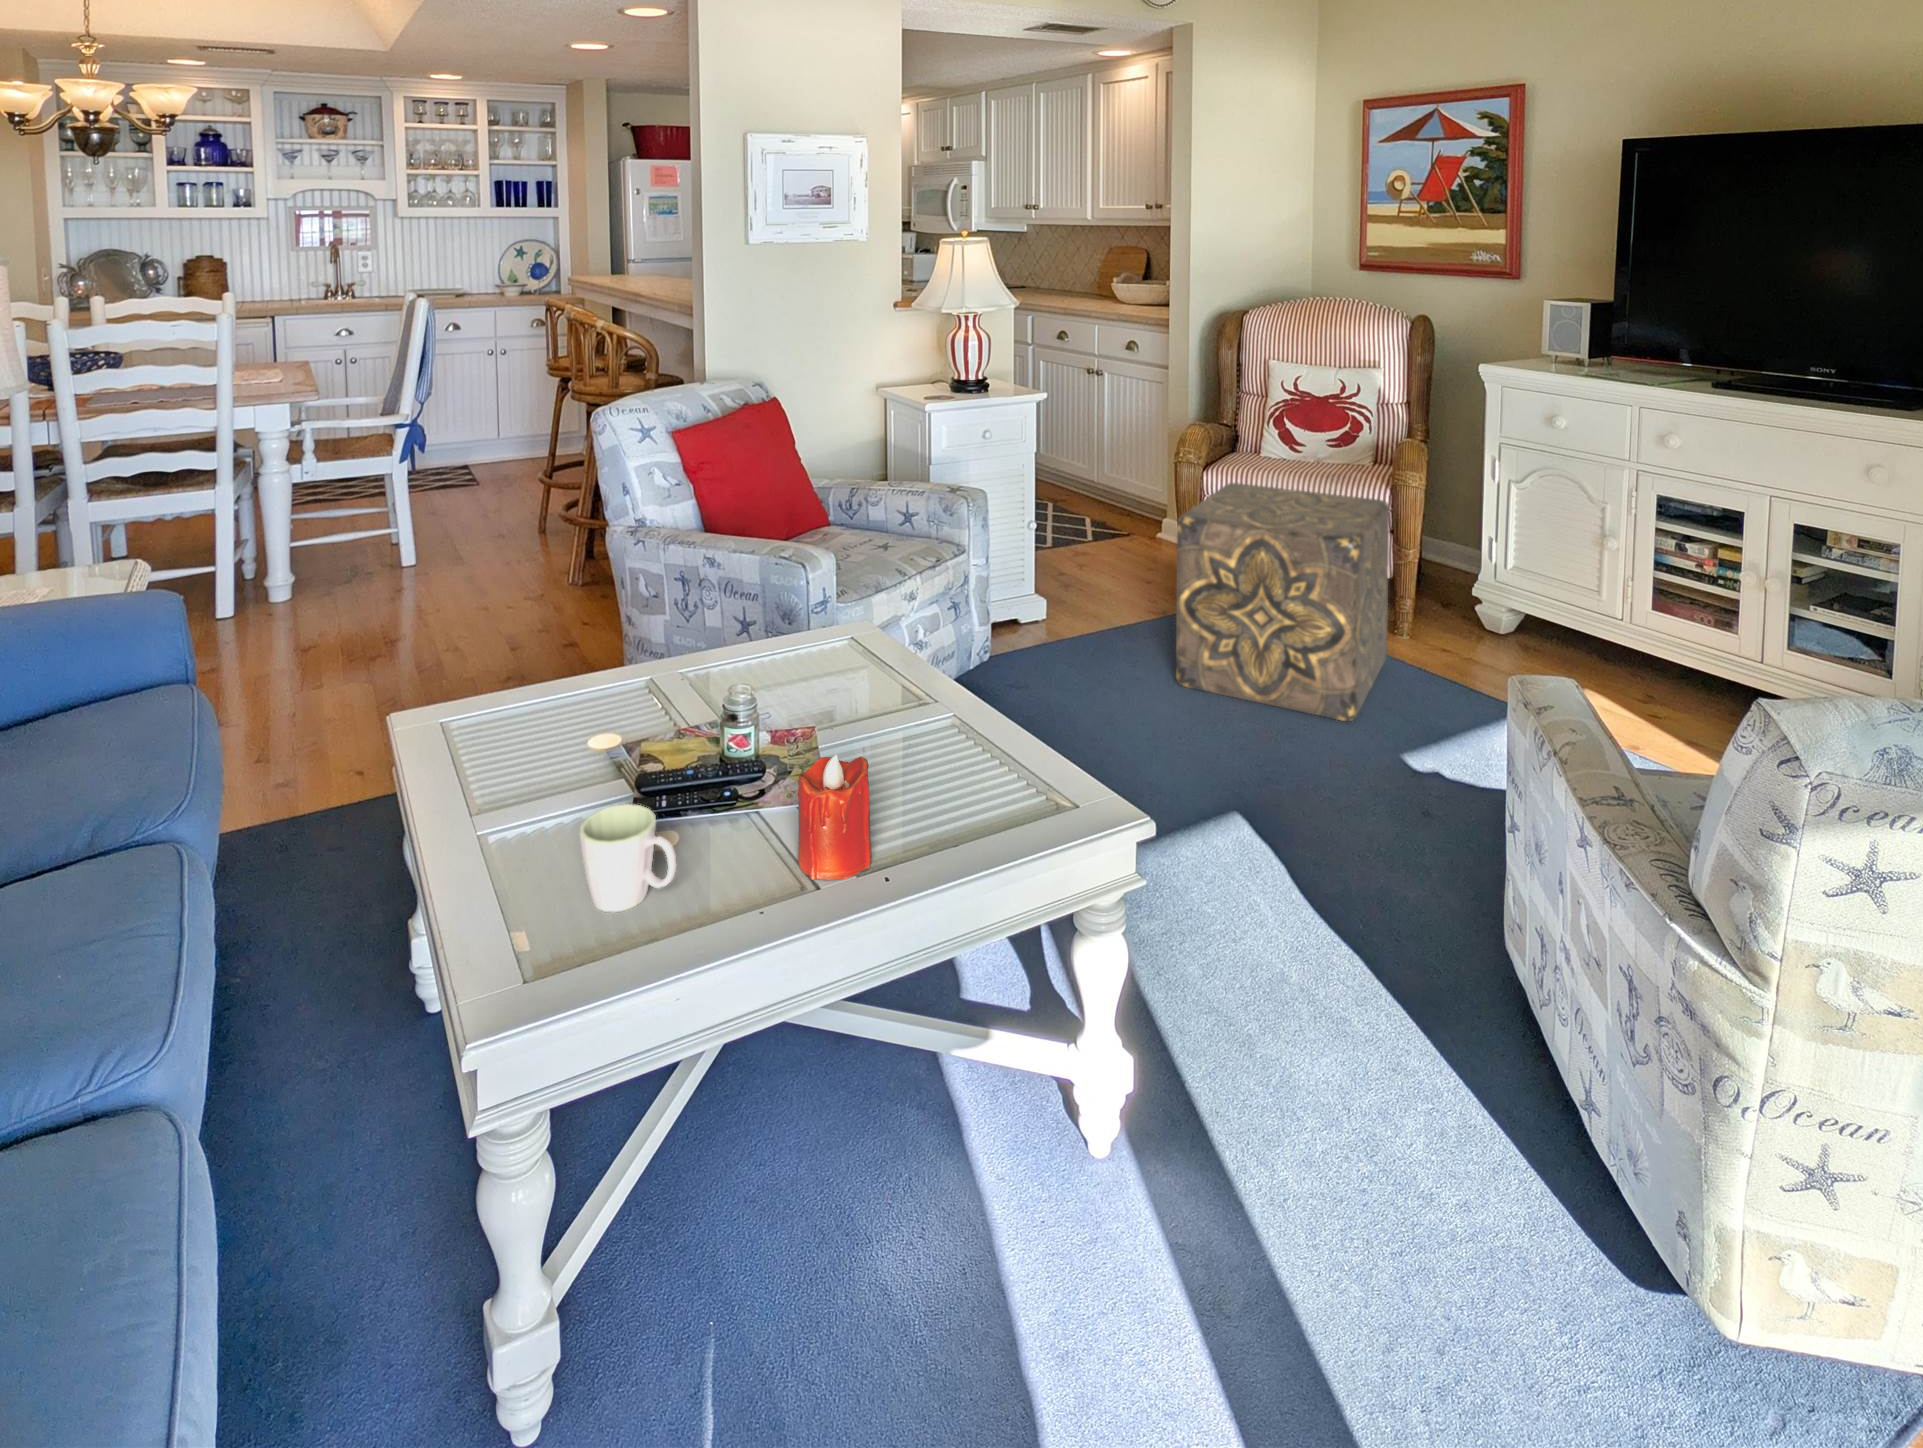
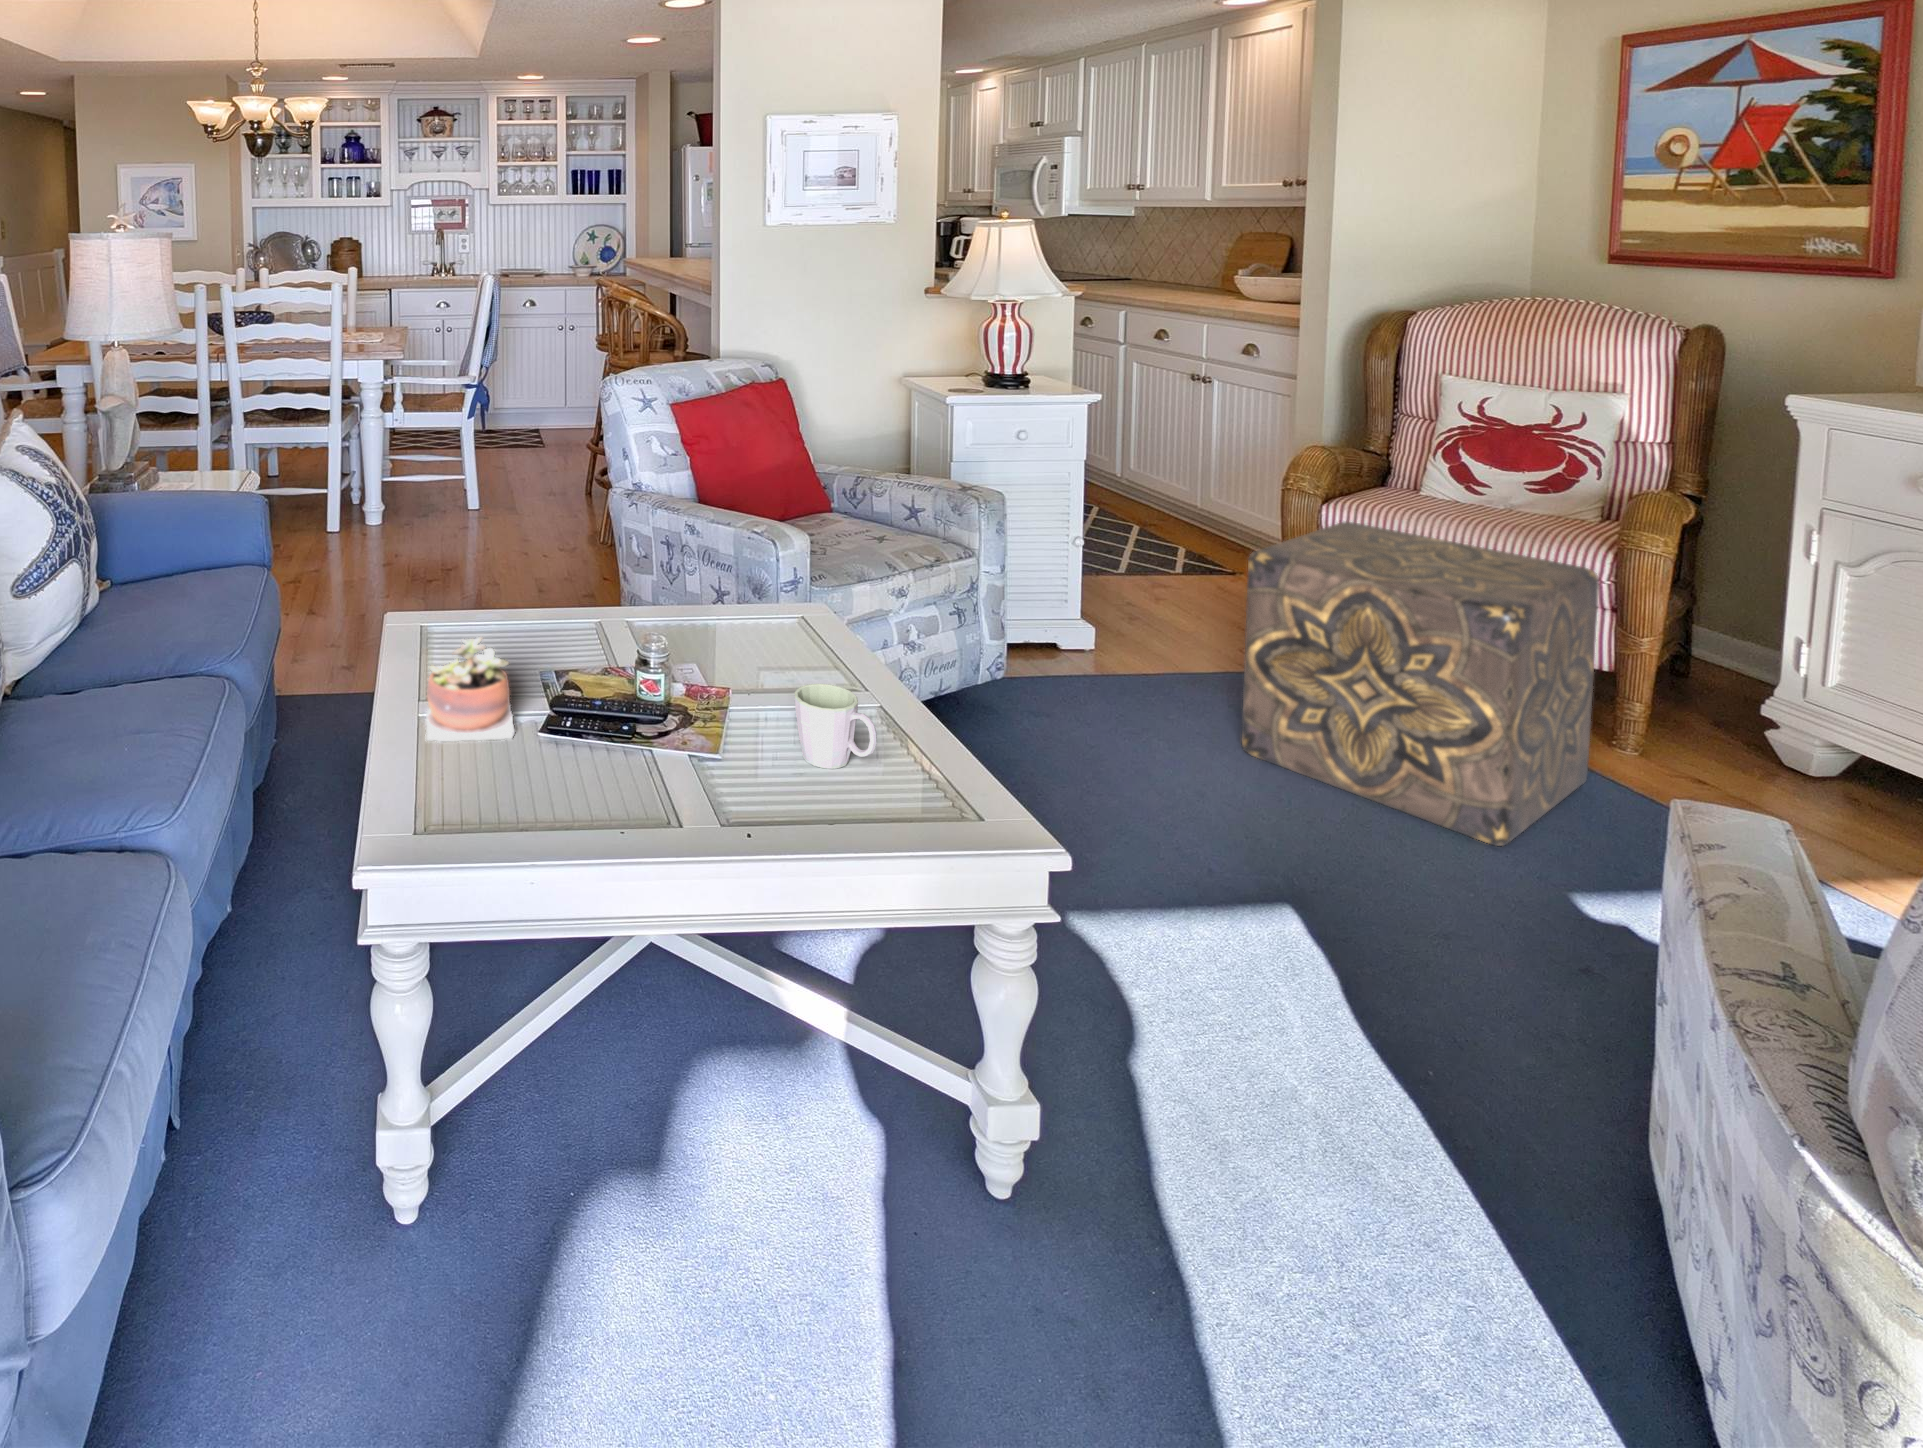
succulent plant: none [478,720,594,856] -> present [425,637,515,742]
candle: present [798,754,871,880] -> none [676,714,749,836]
mug: present [580,804,676,912] -> present [794,684,877,769]

